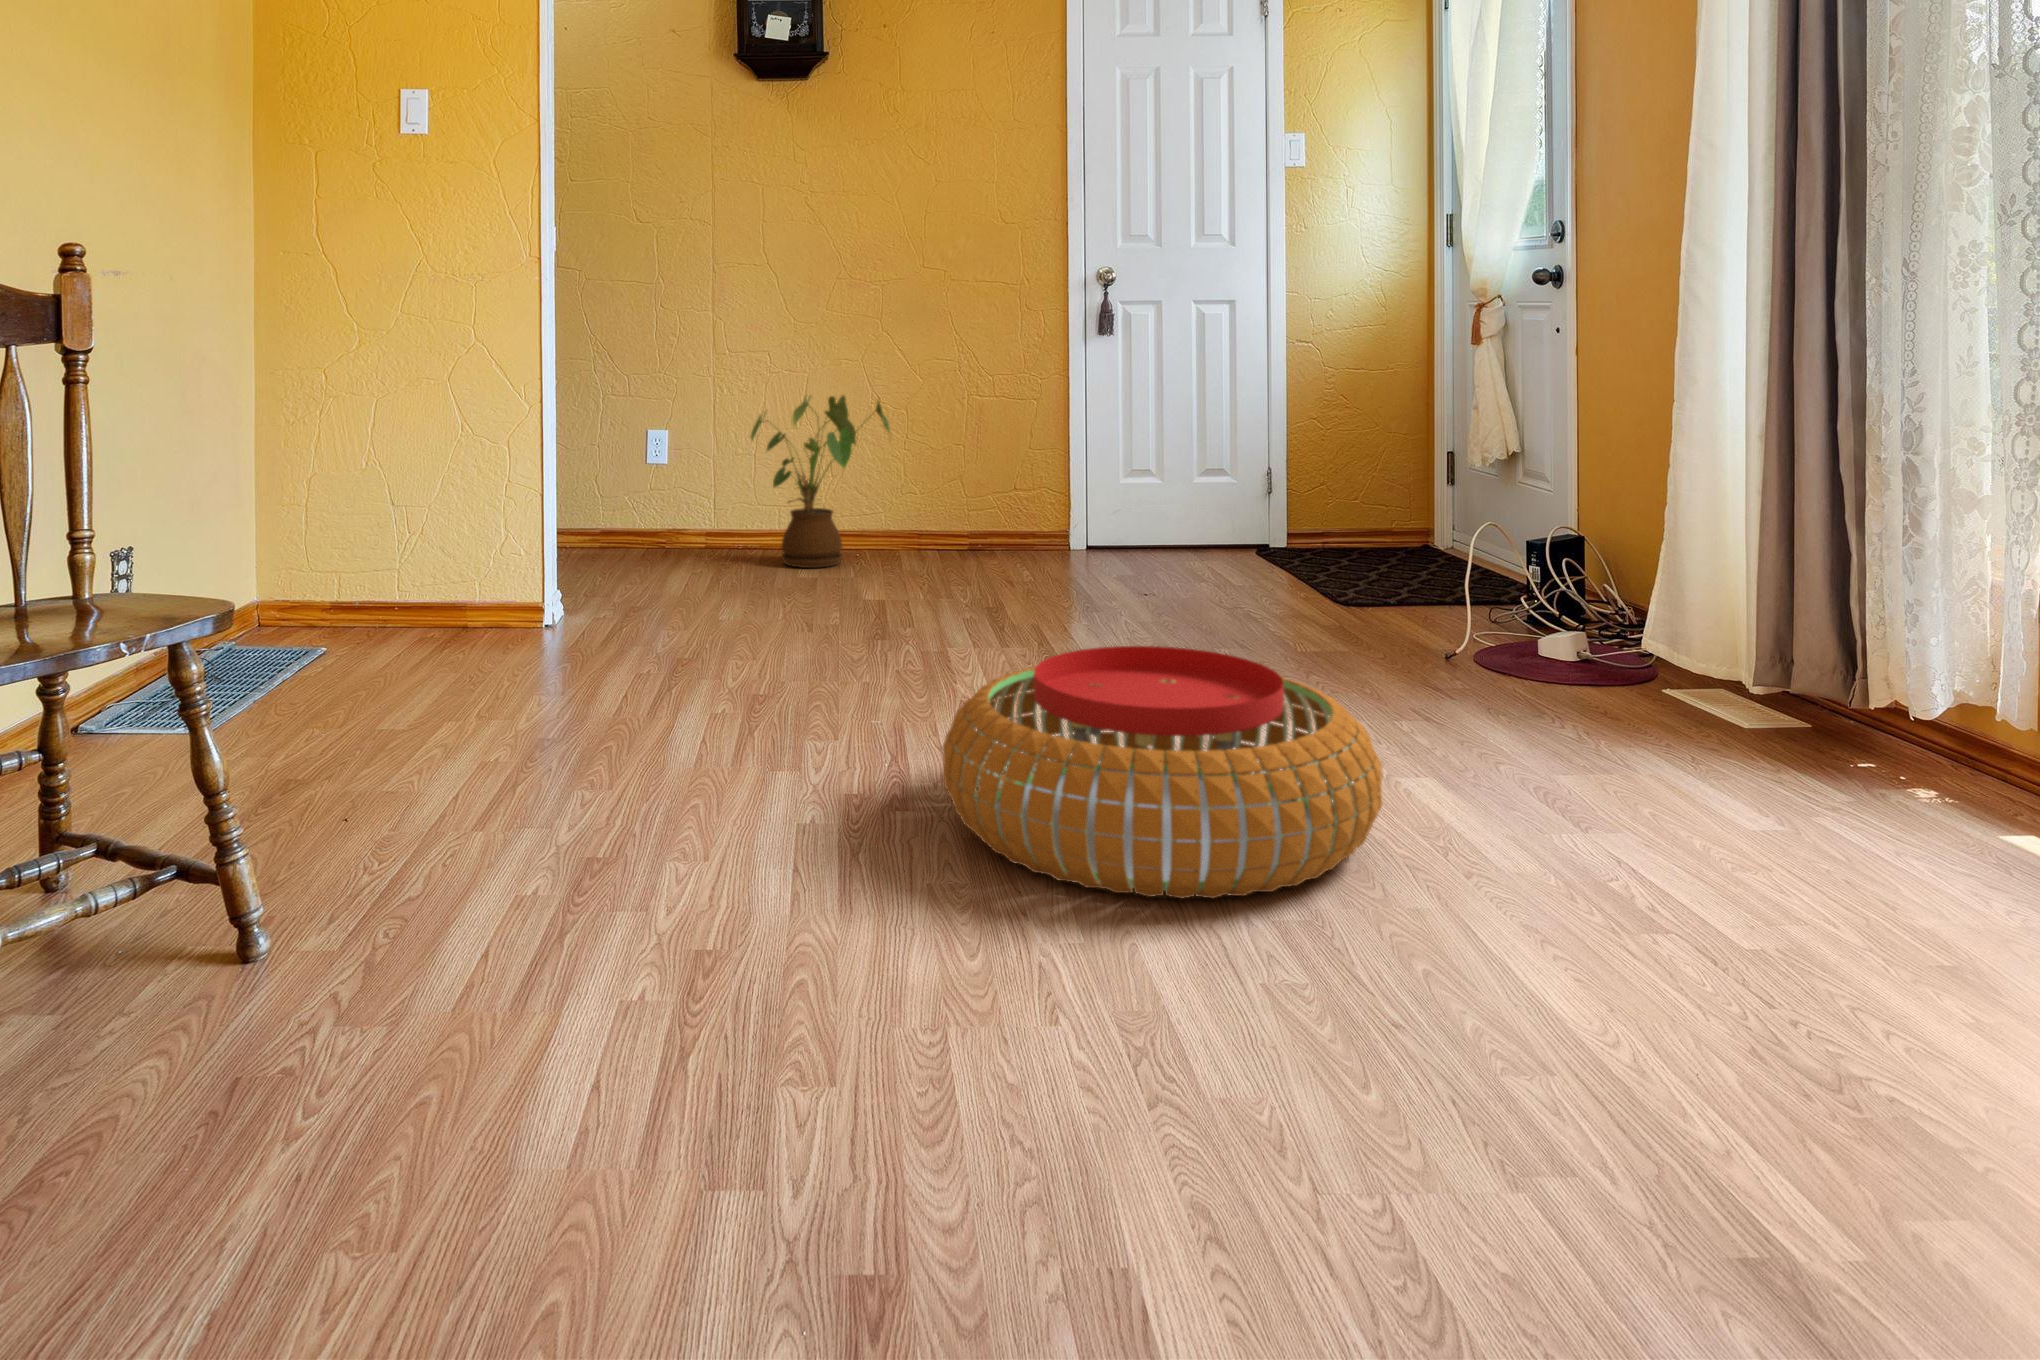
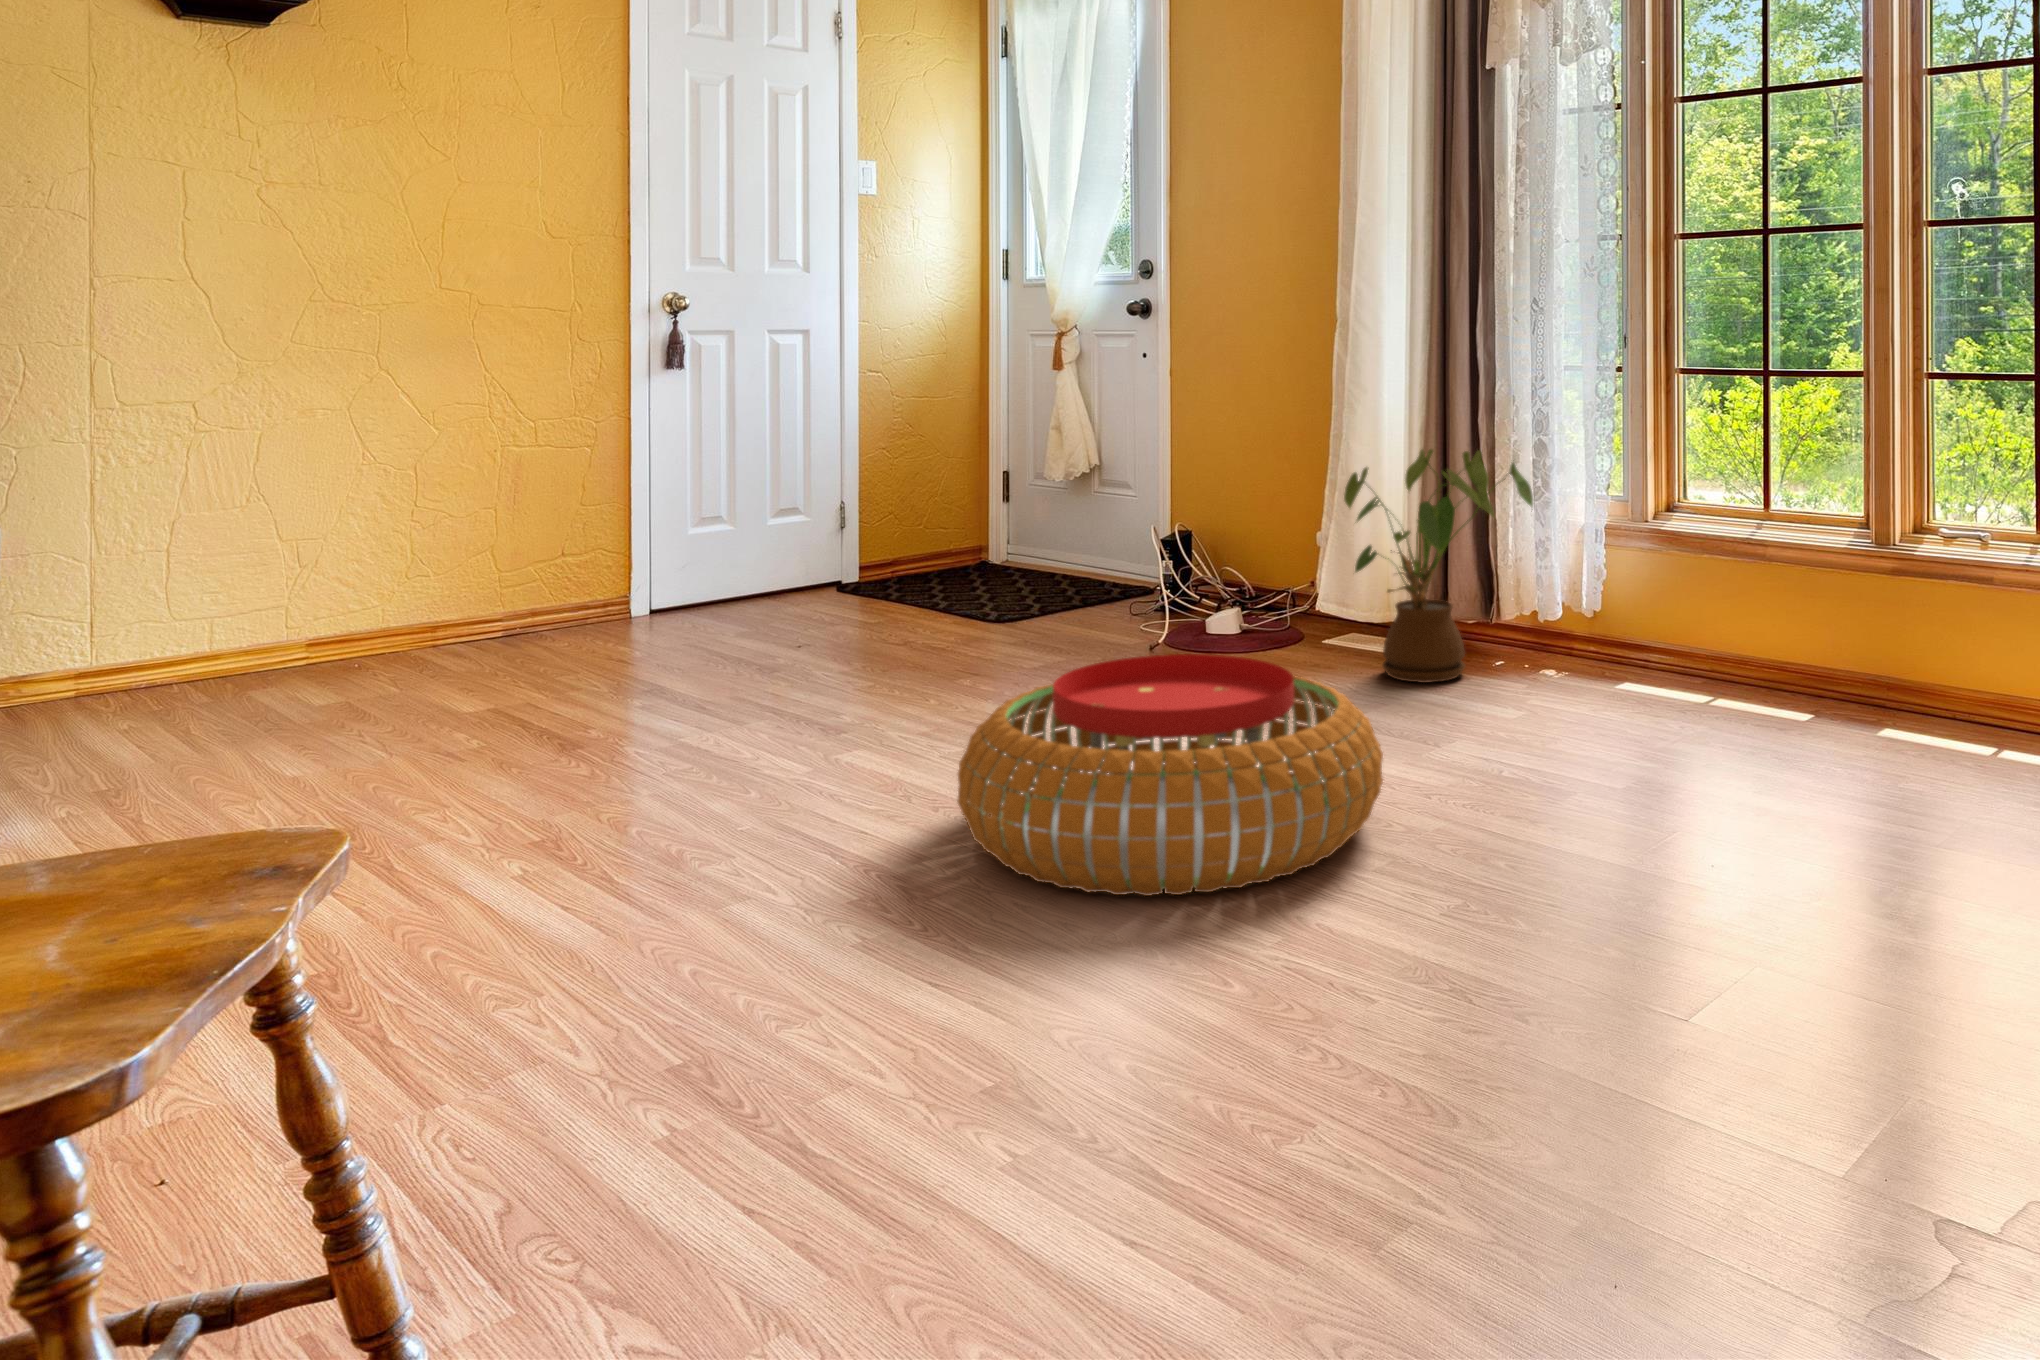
house plant: present [751,396,890,568] -> present [1344,449,1533,683]

